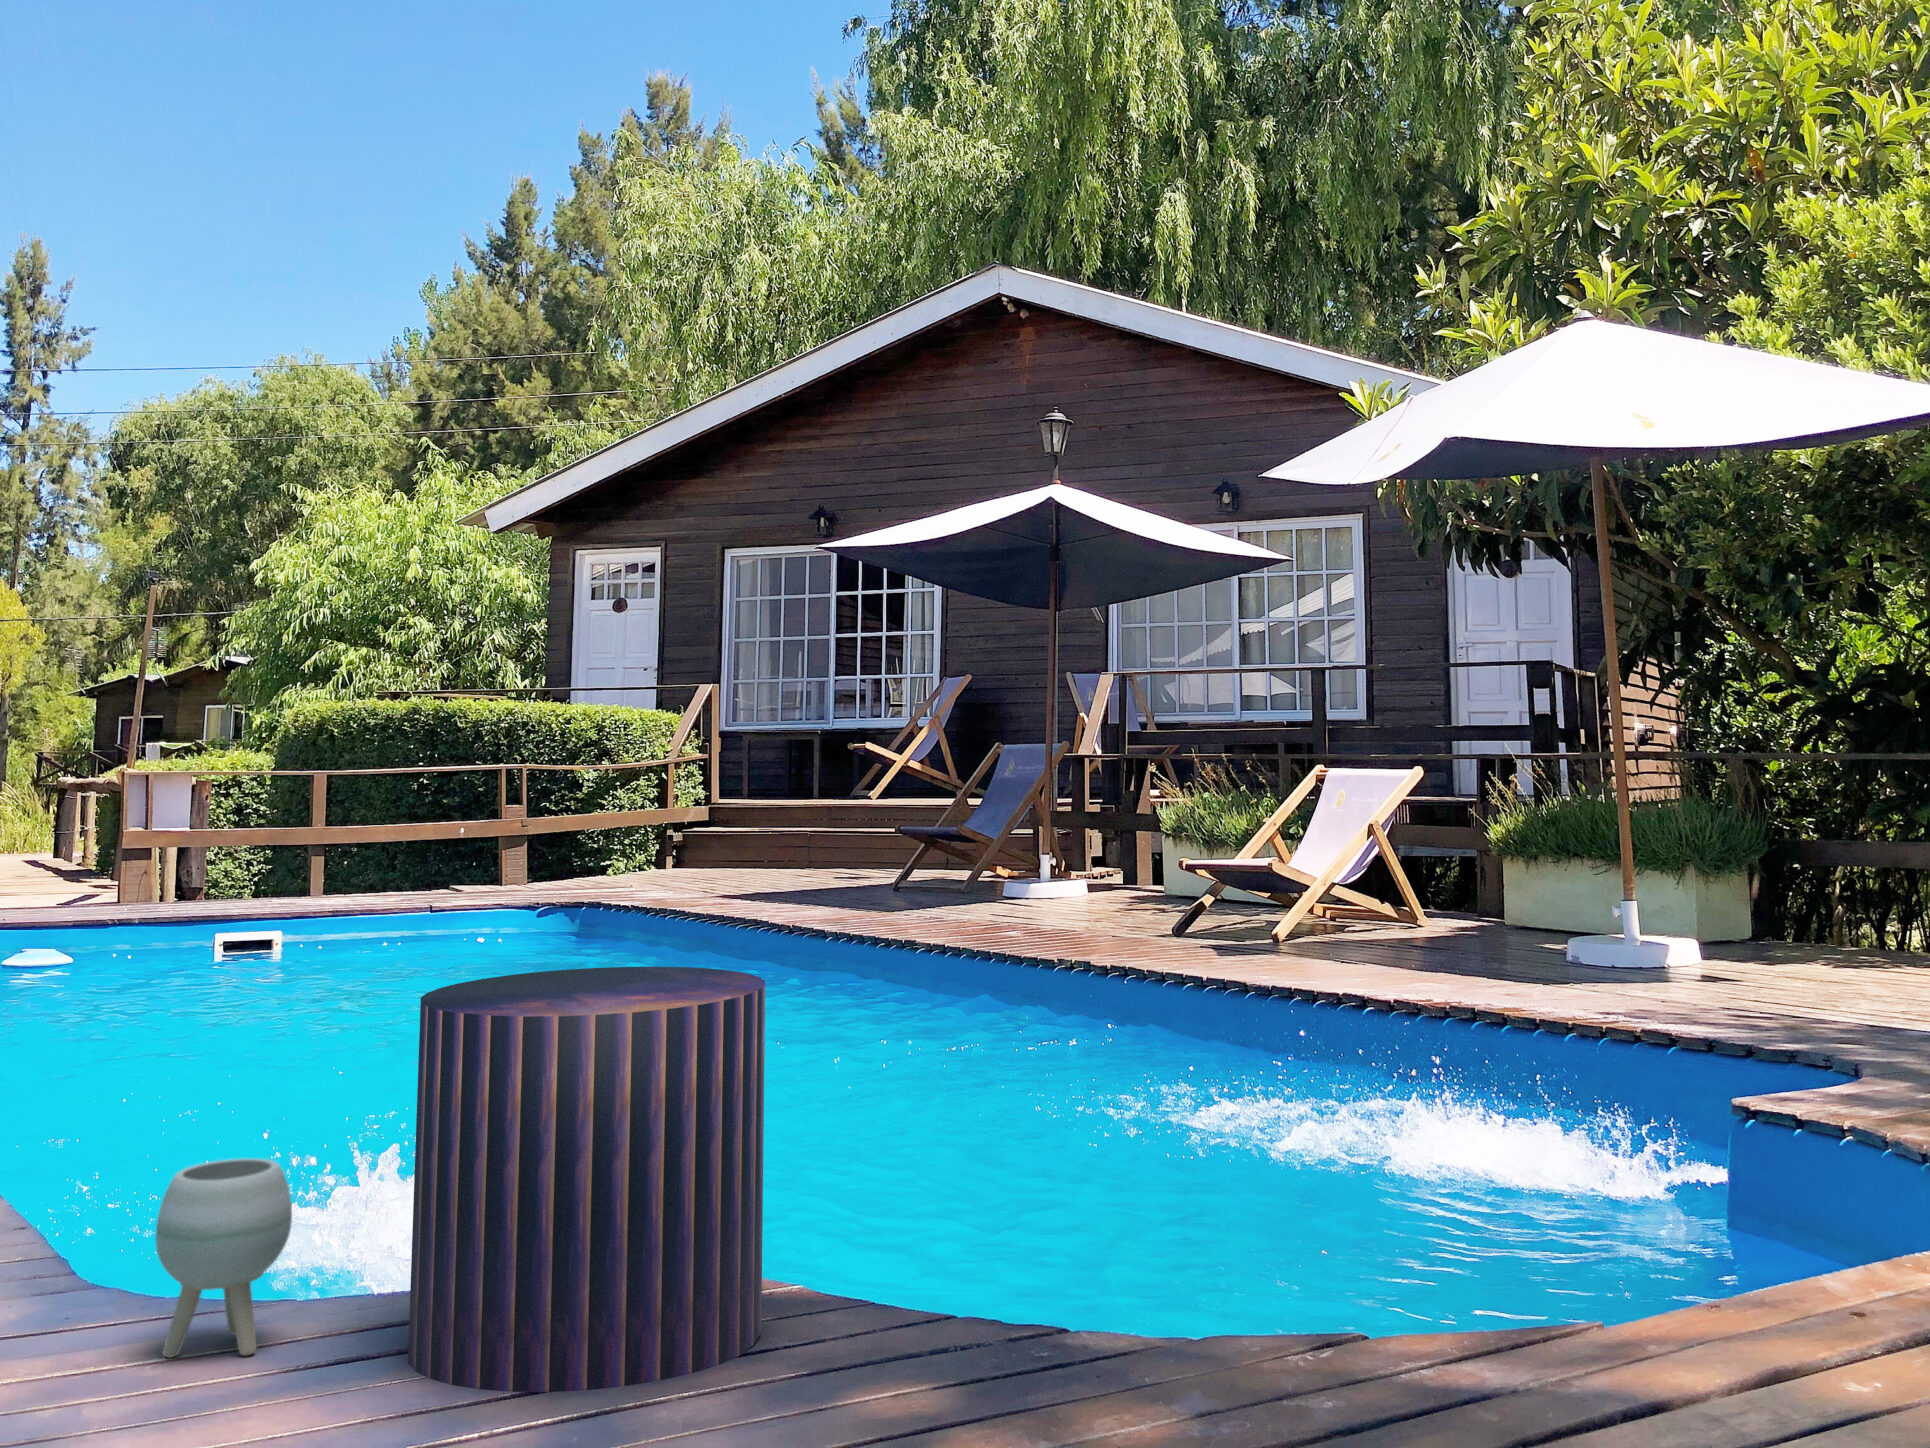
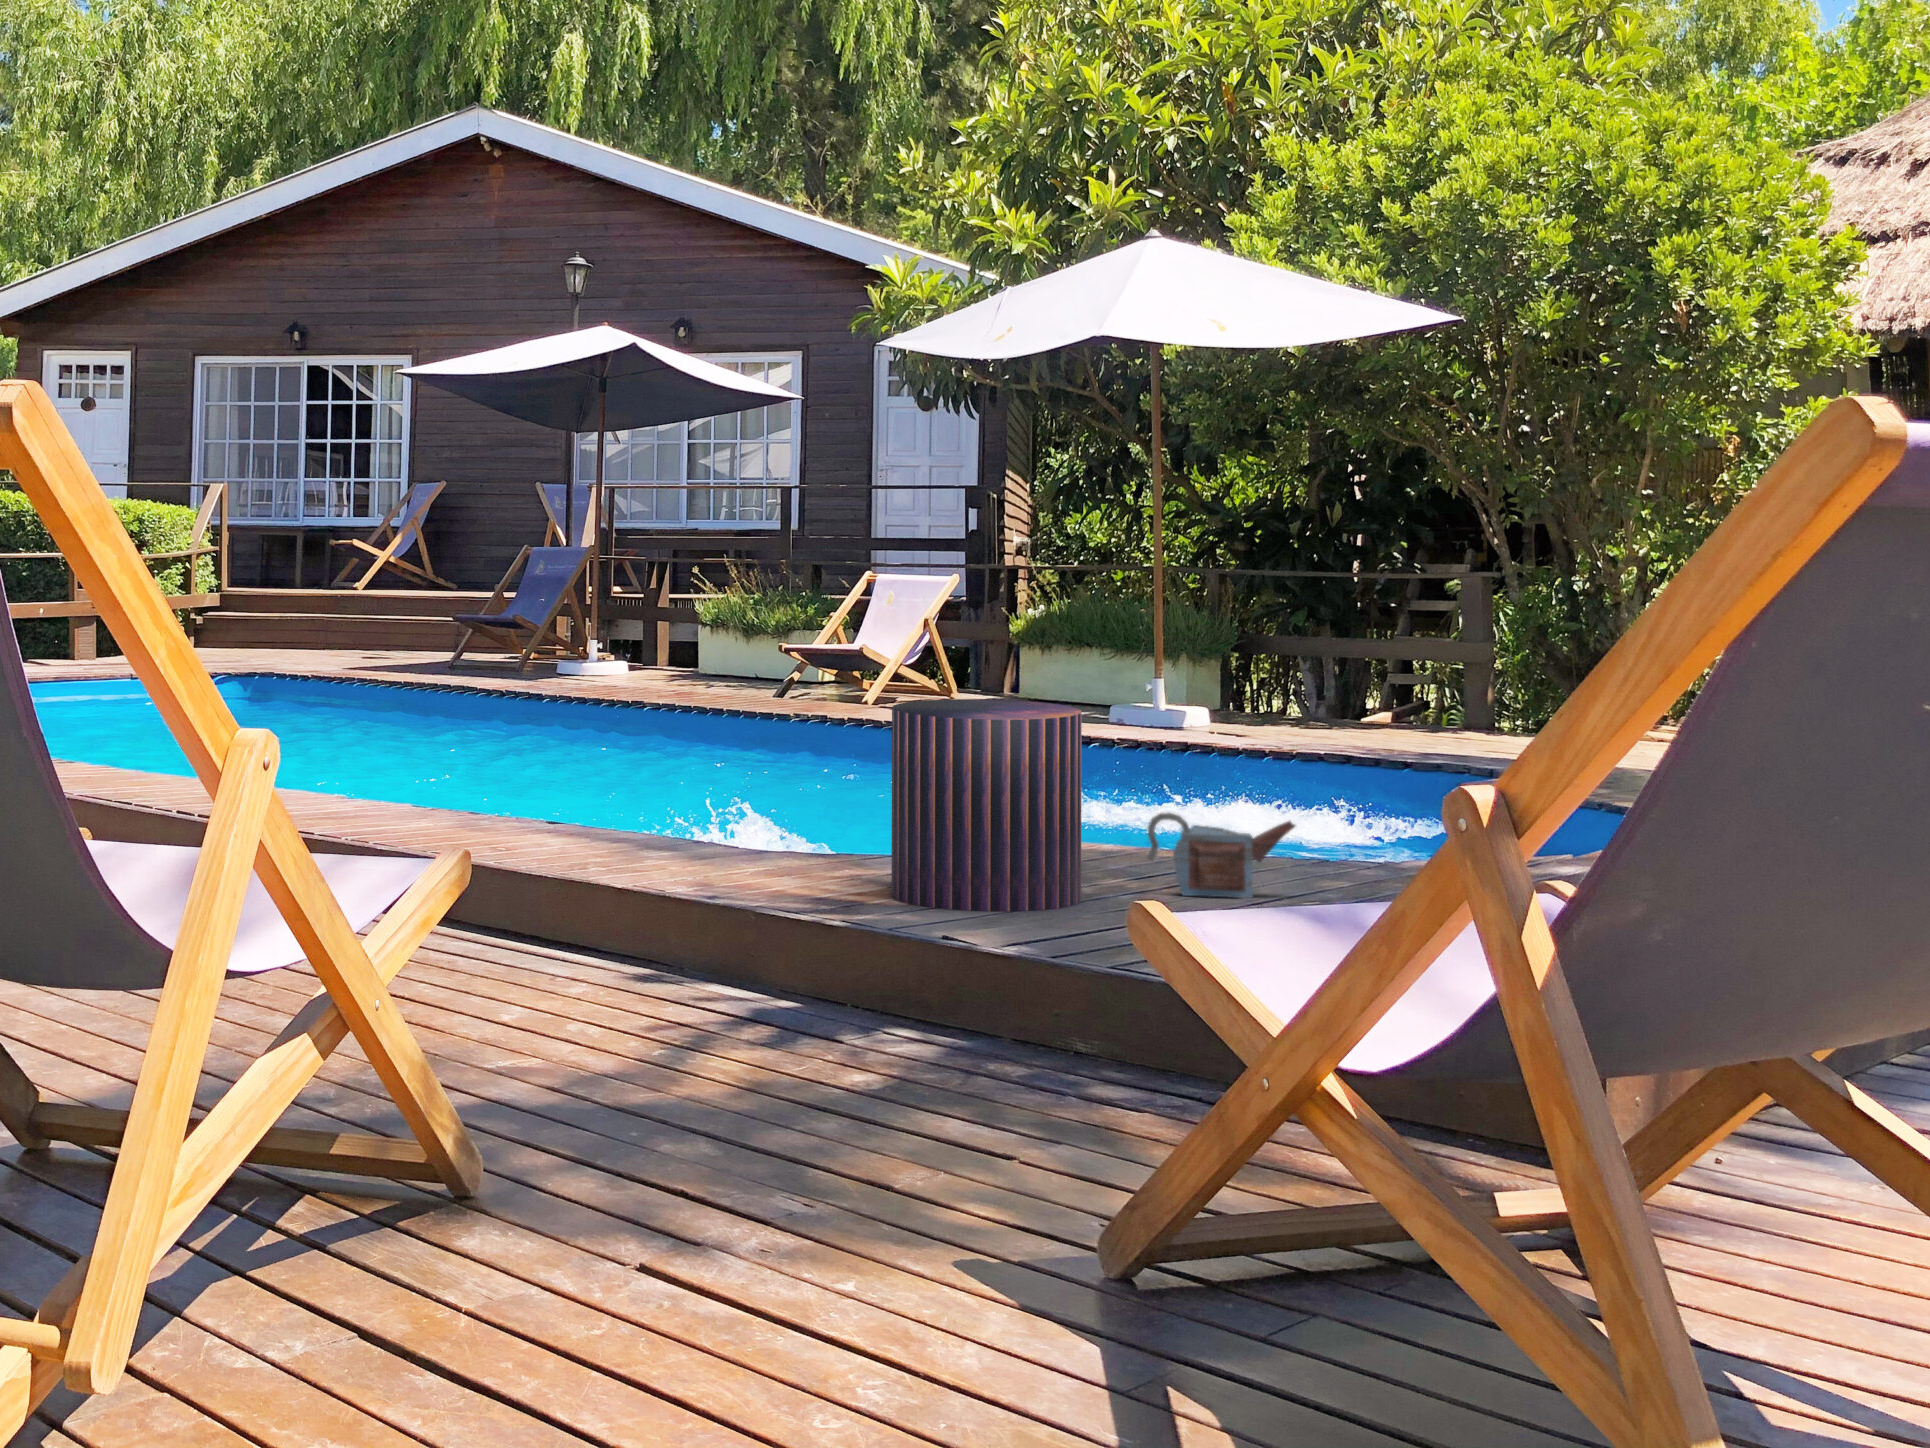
planter: present [155,1158,292,1358] -> none [767,805,837,909]
watering can: none [885,1190,1138,1373] -> present [1147,812,1295,898]

